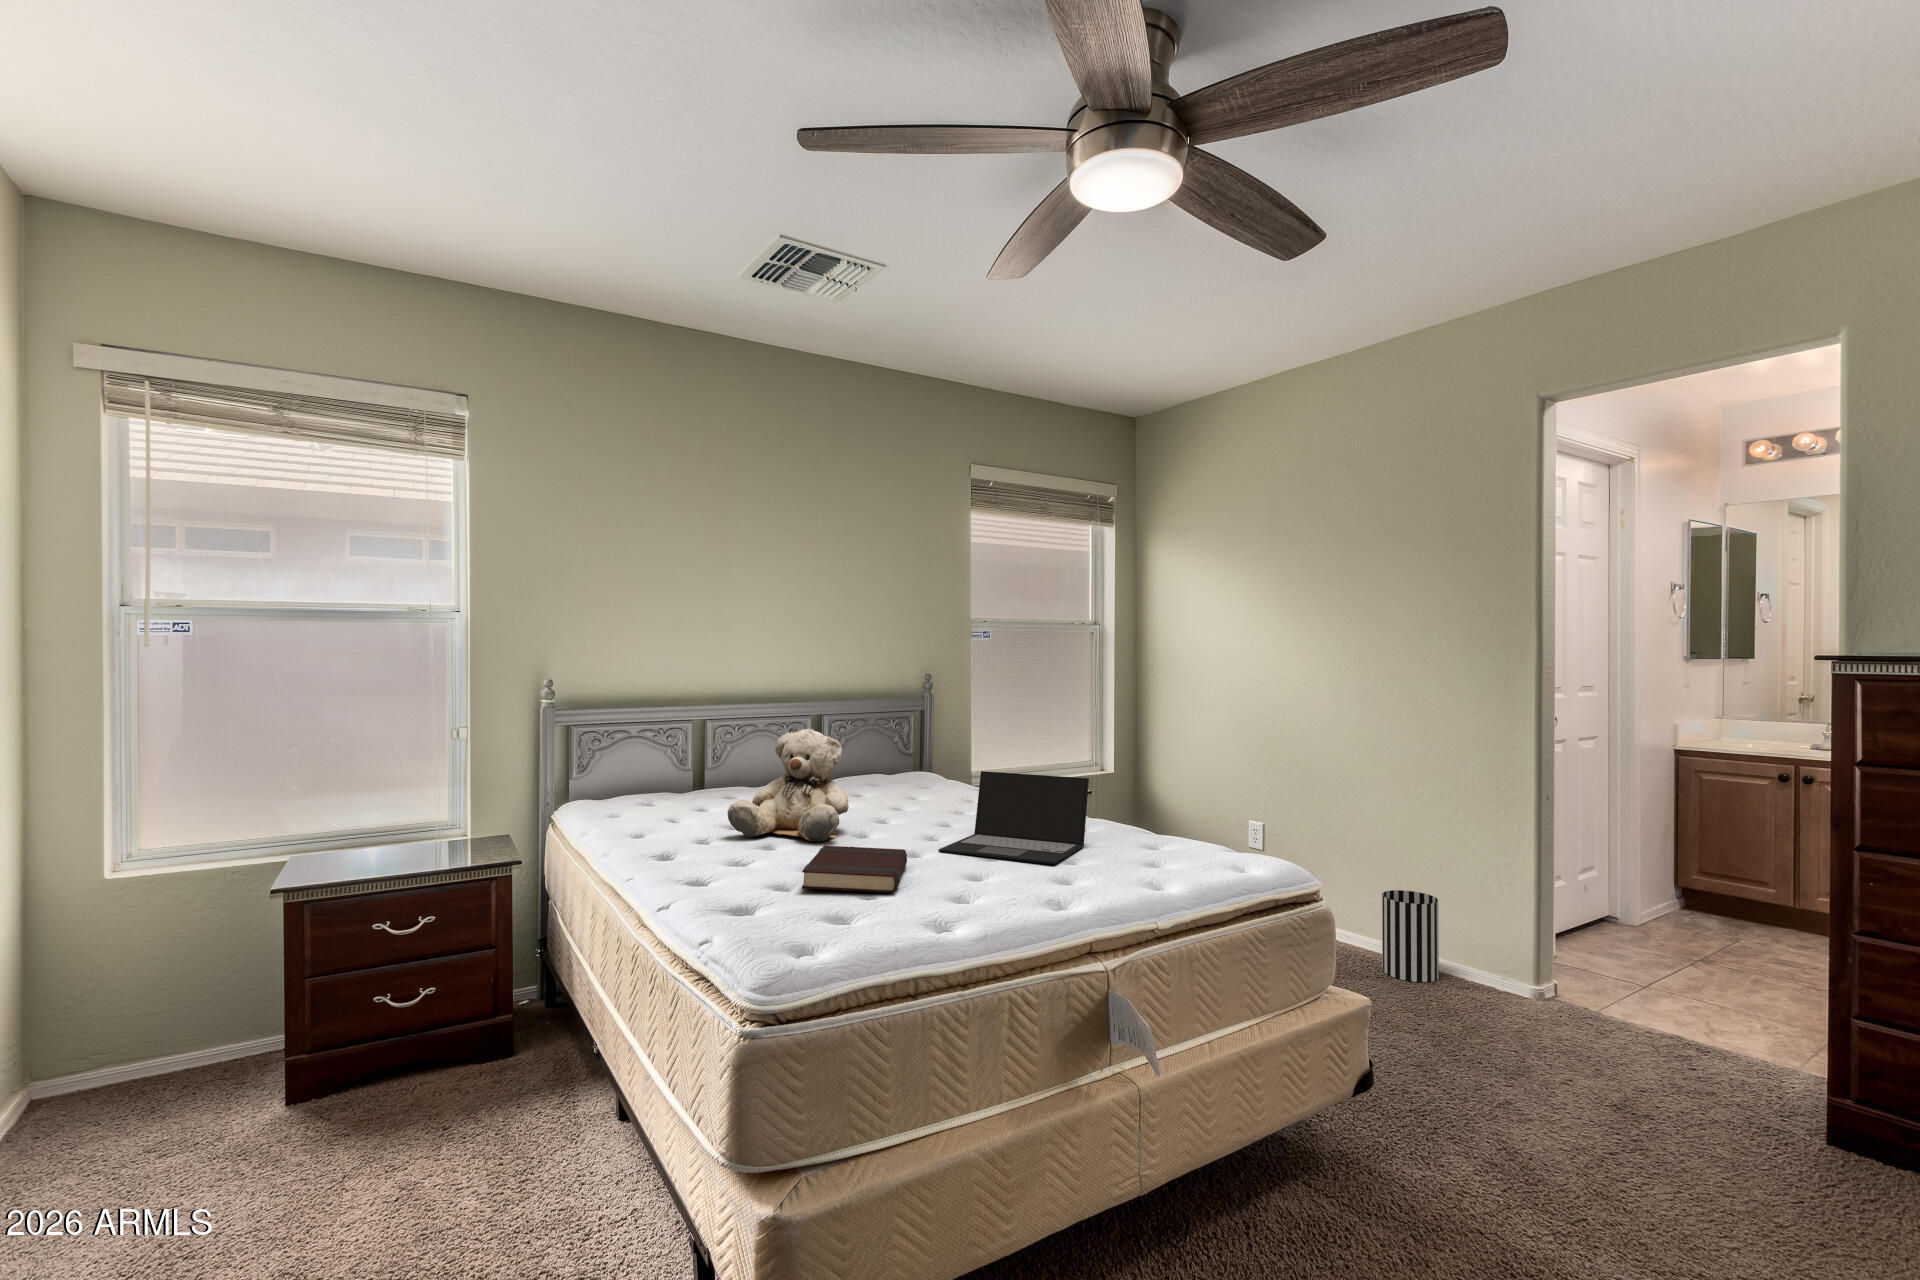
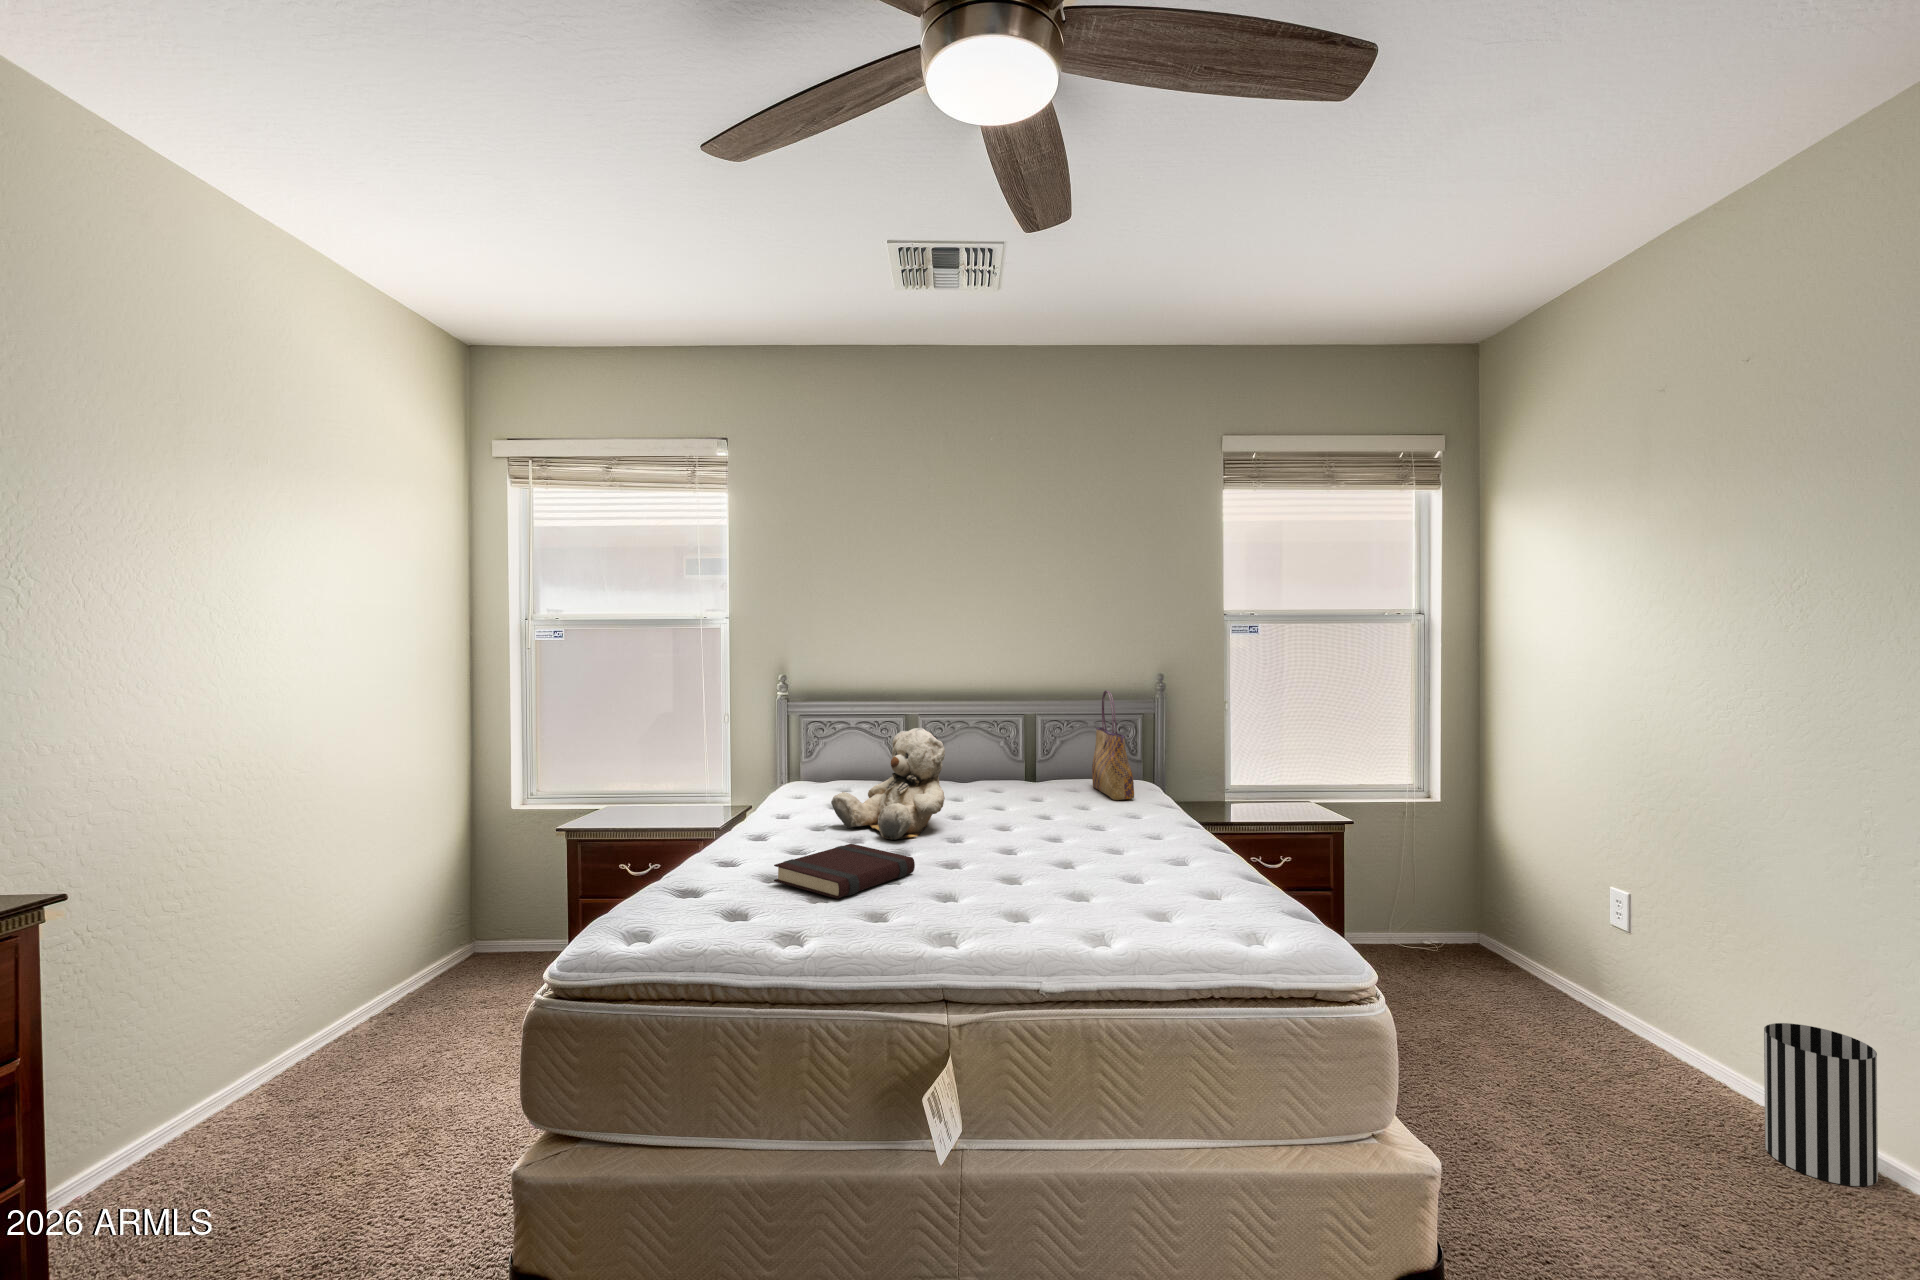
tote bag: none [891,689,949,790] -> present [1092,690,1134,800]
laptop: present [938,771,1089,864] -> none [973,784,1145,897]

